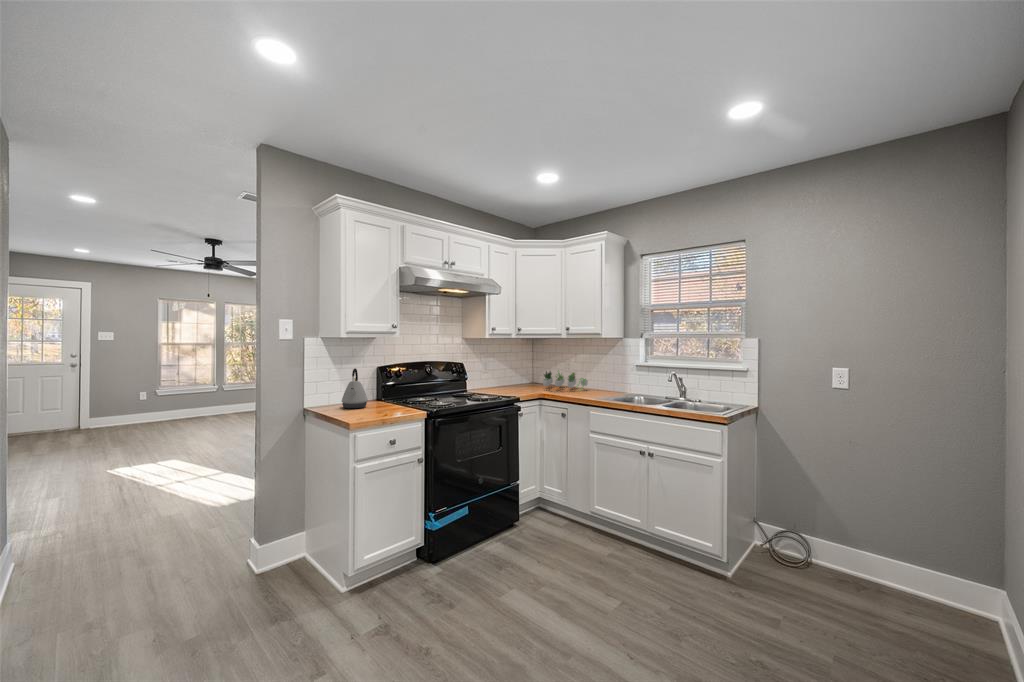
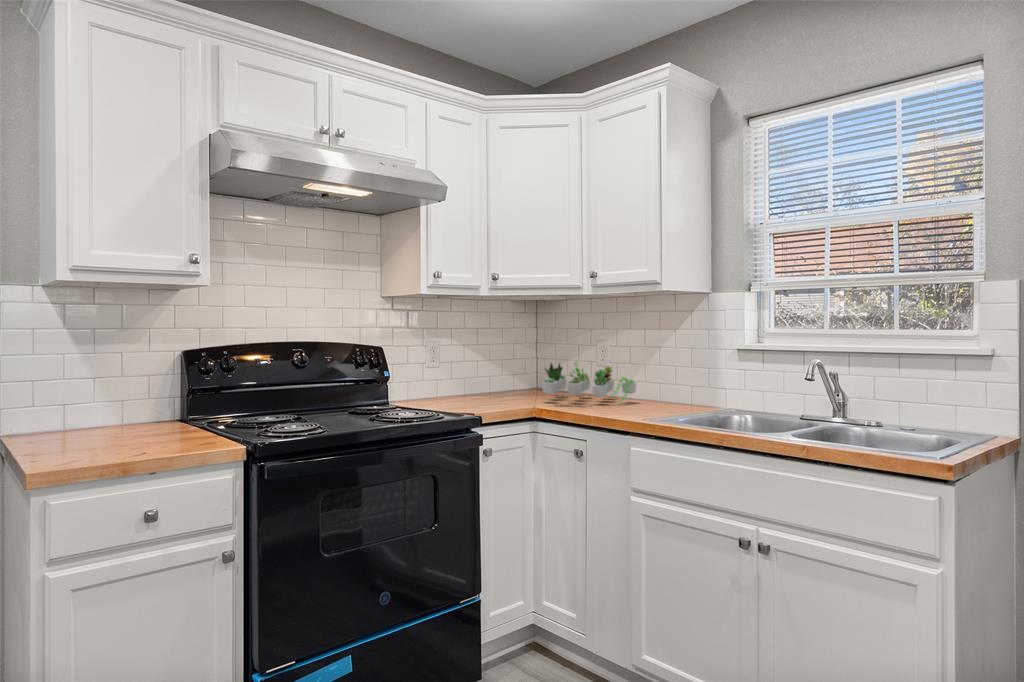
kettle: present [342,368,368,409] -> none [66,350,129,439]

